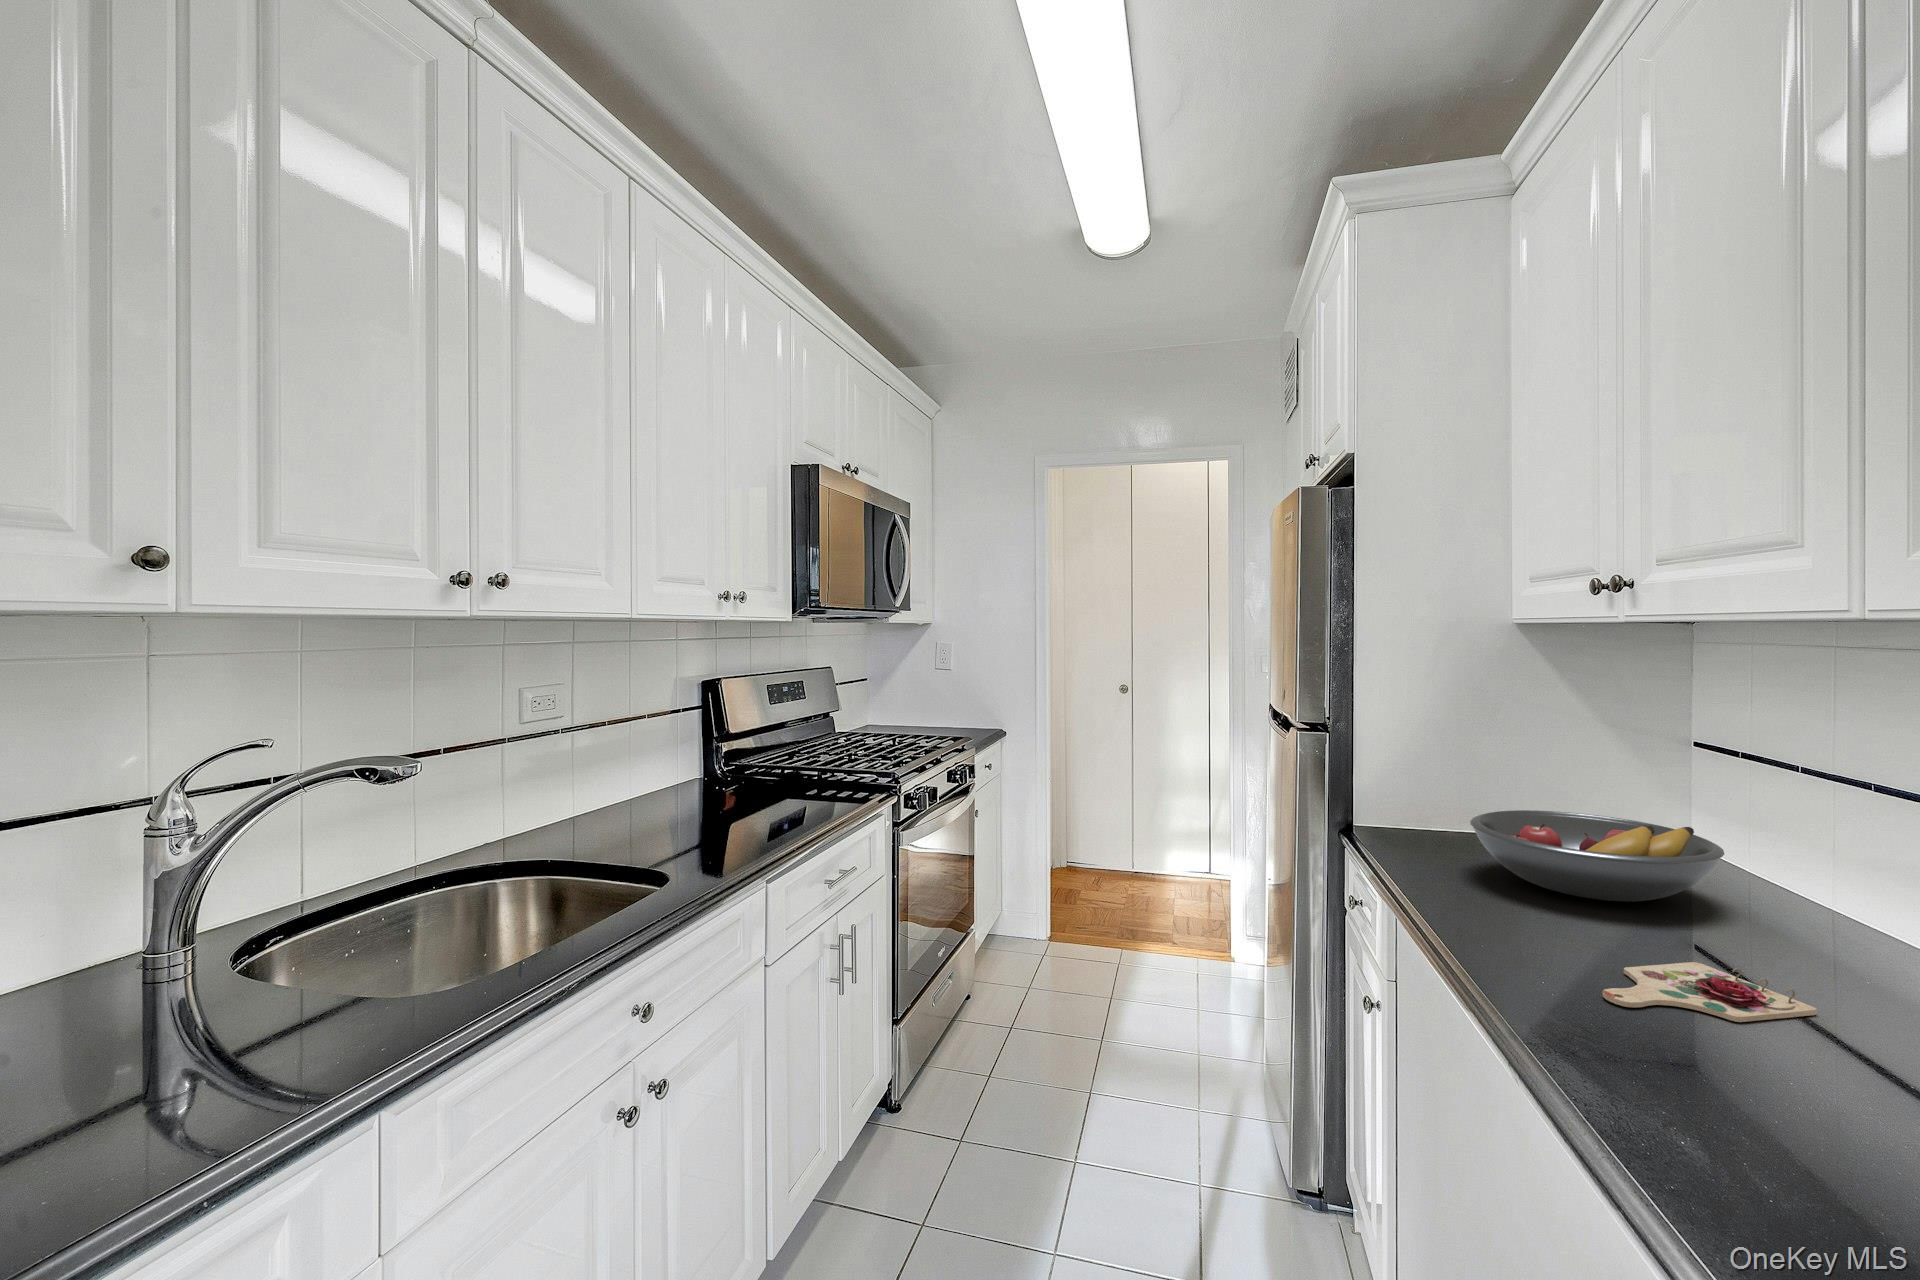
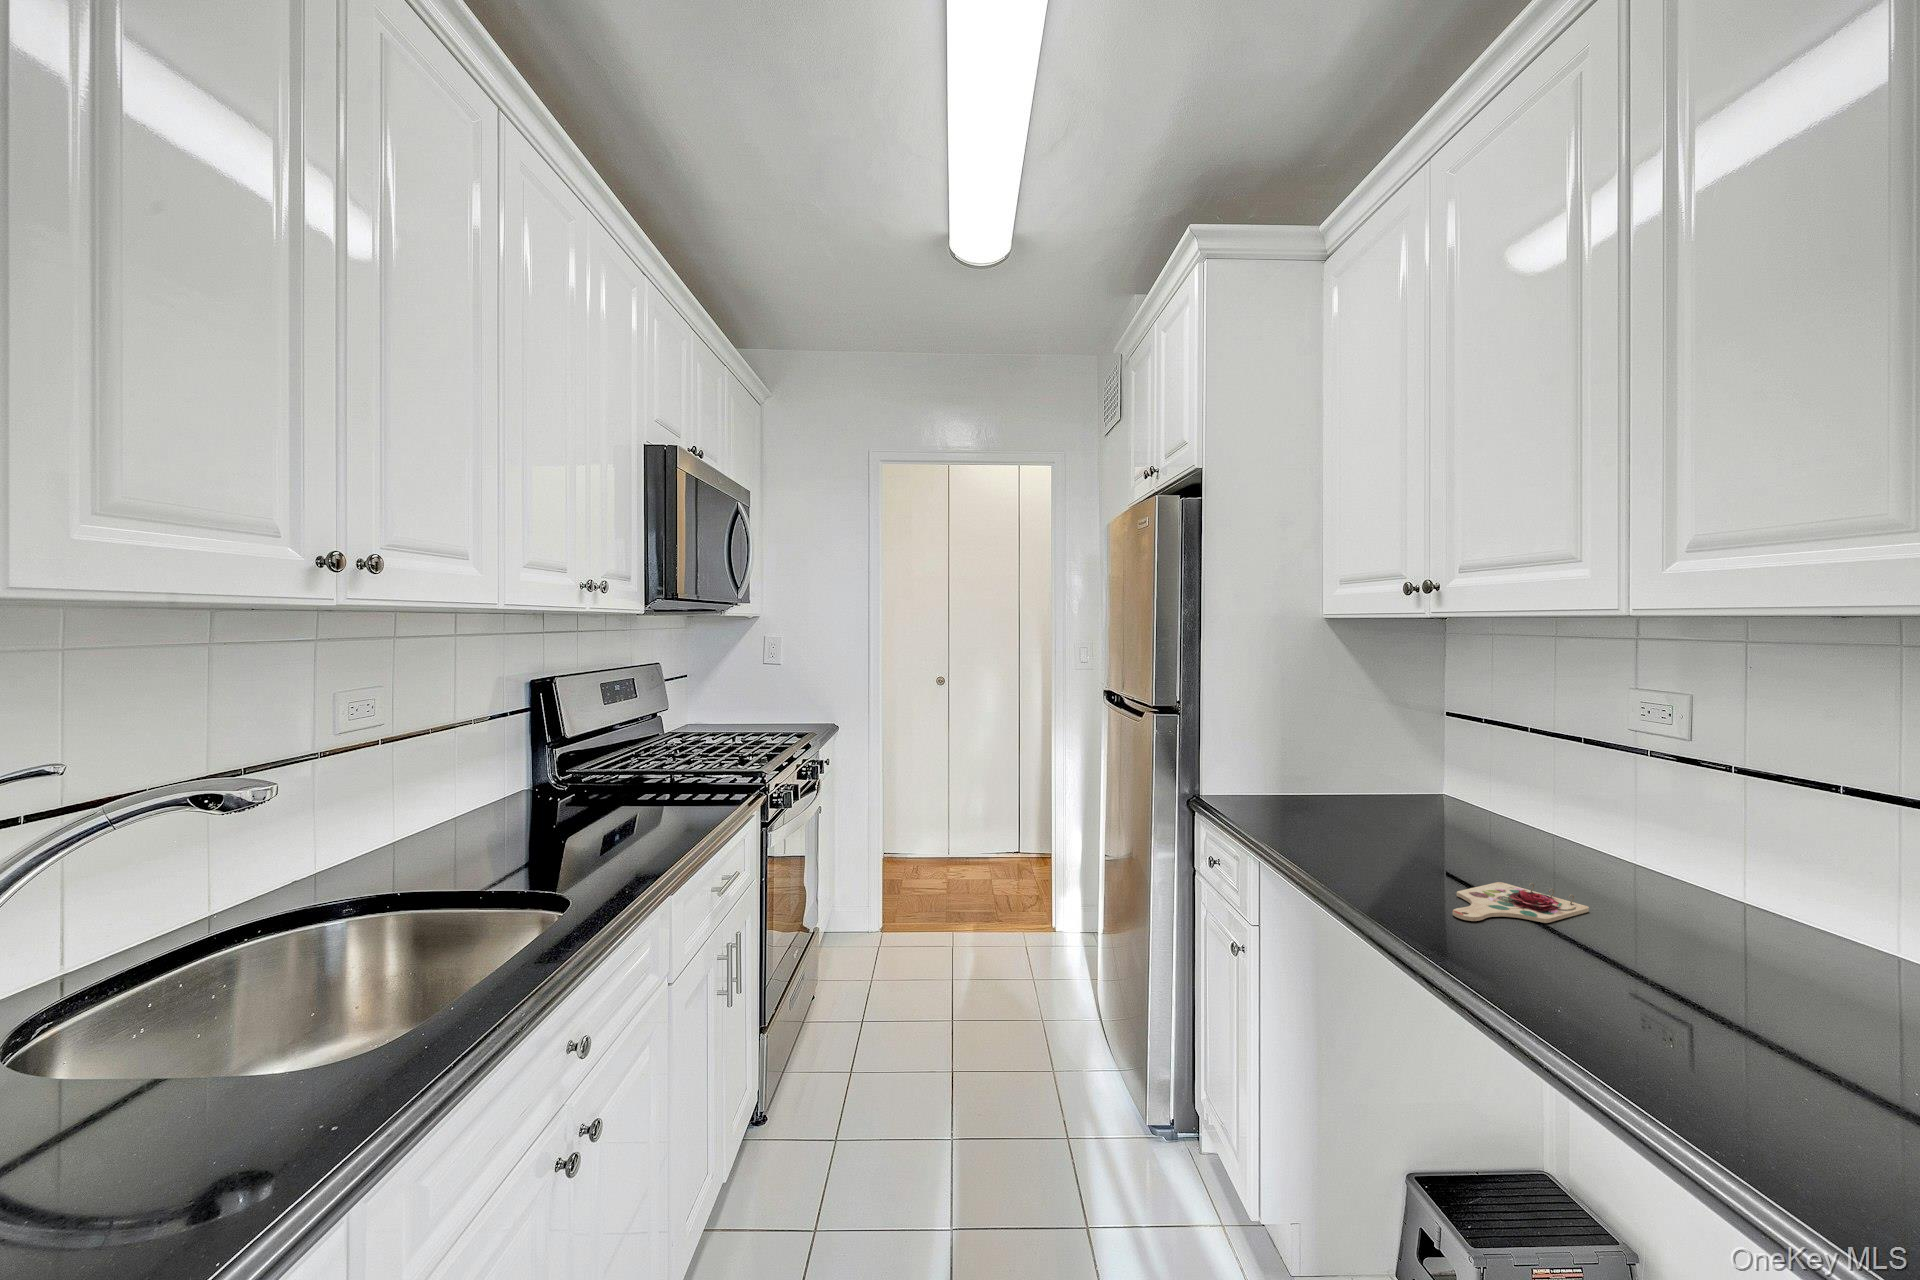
fruit bowl: present [1470,810,1724,902] -> none [1309,772,1496,841]

